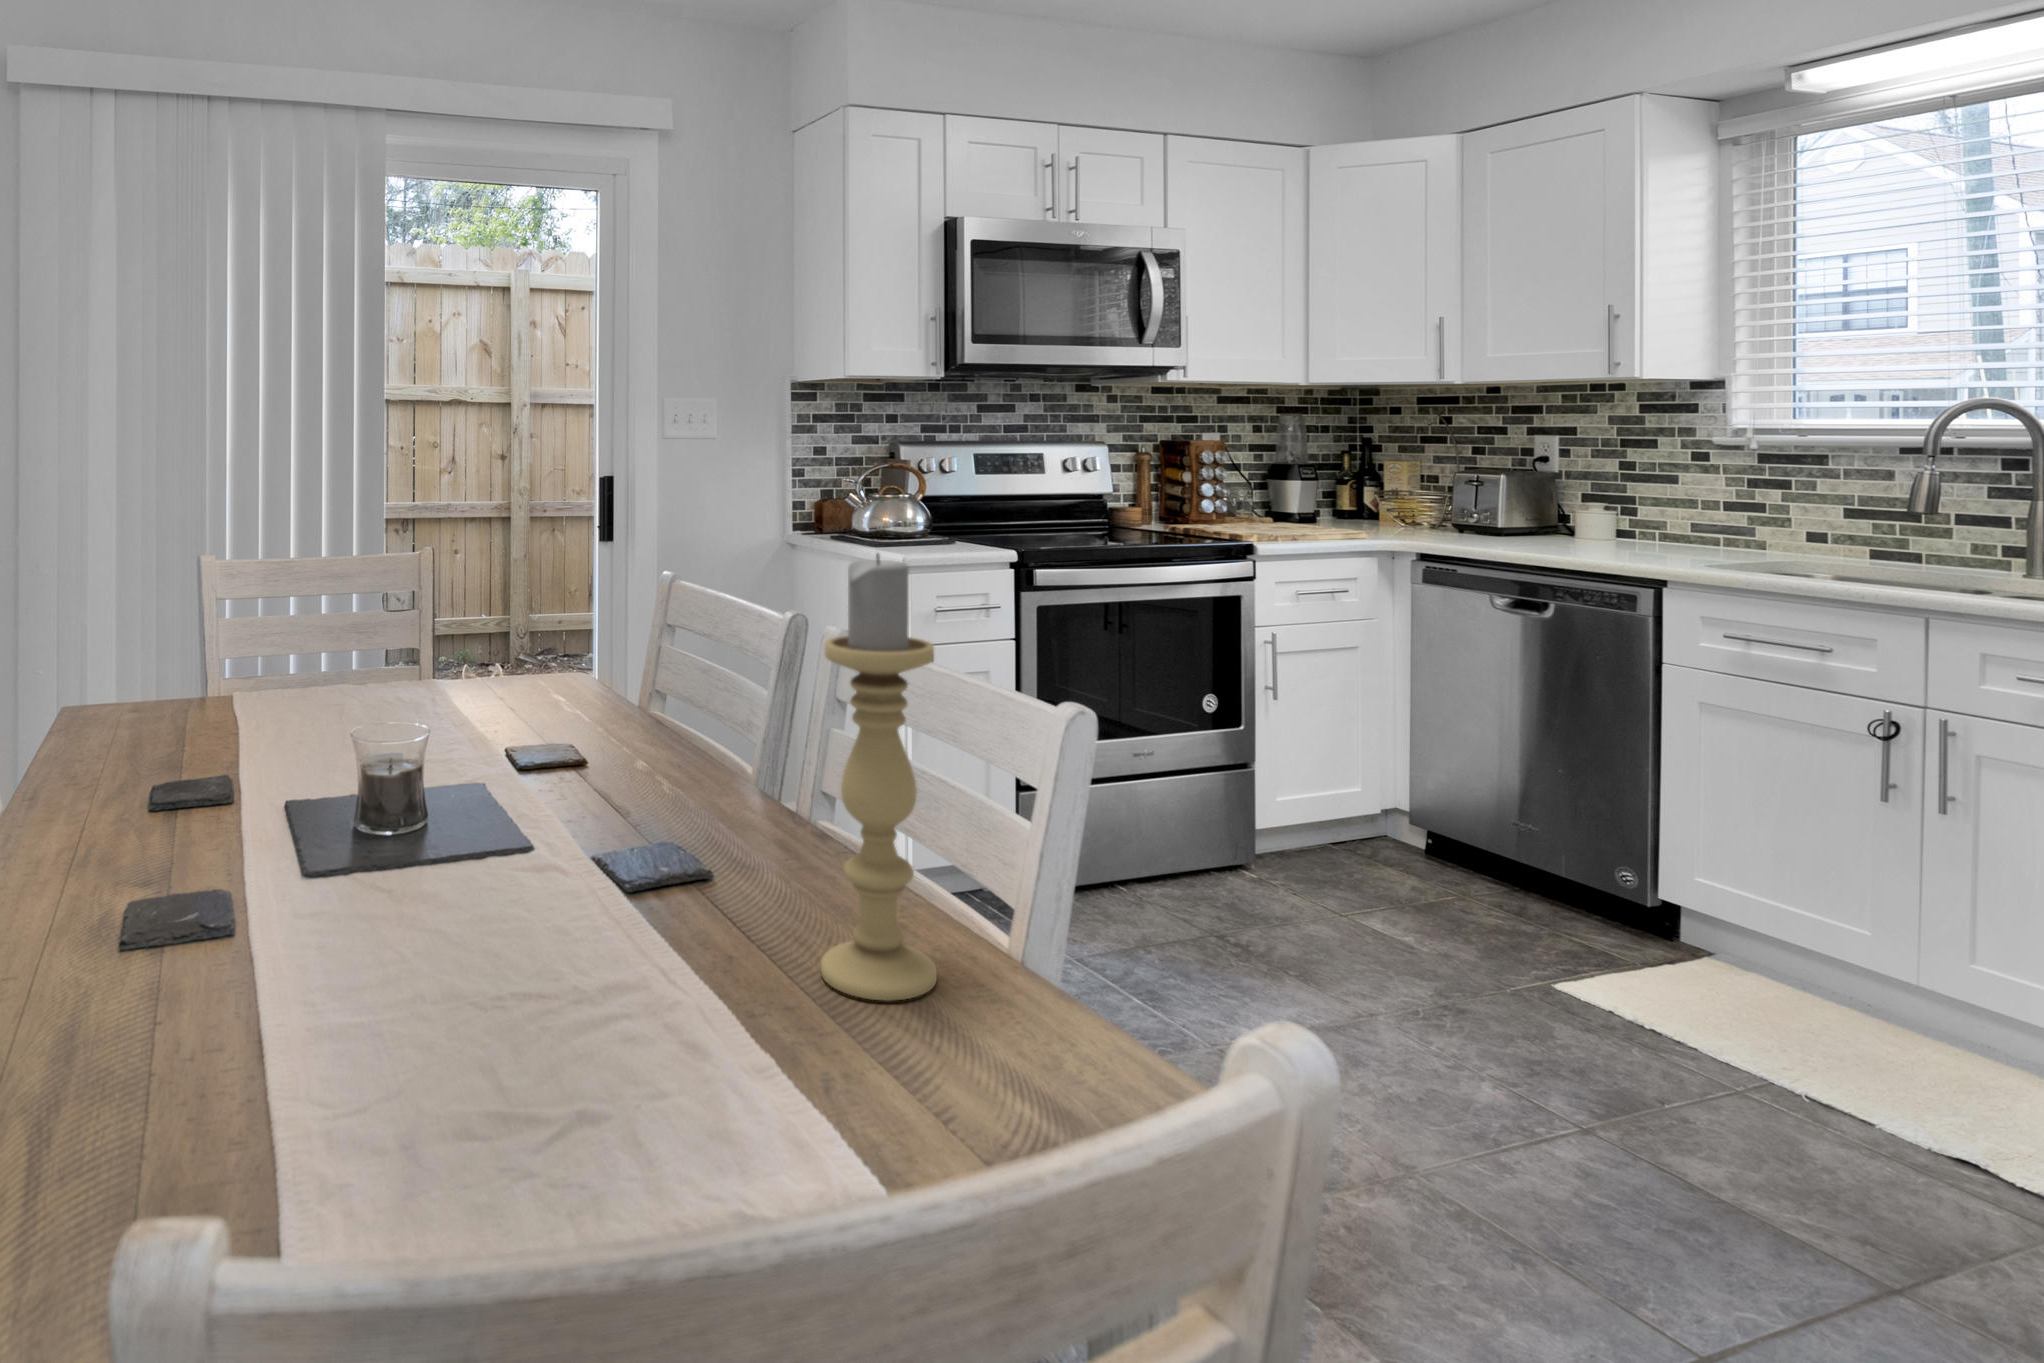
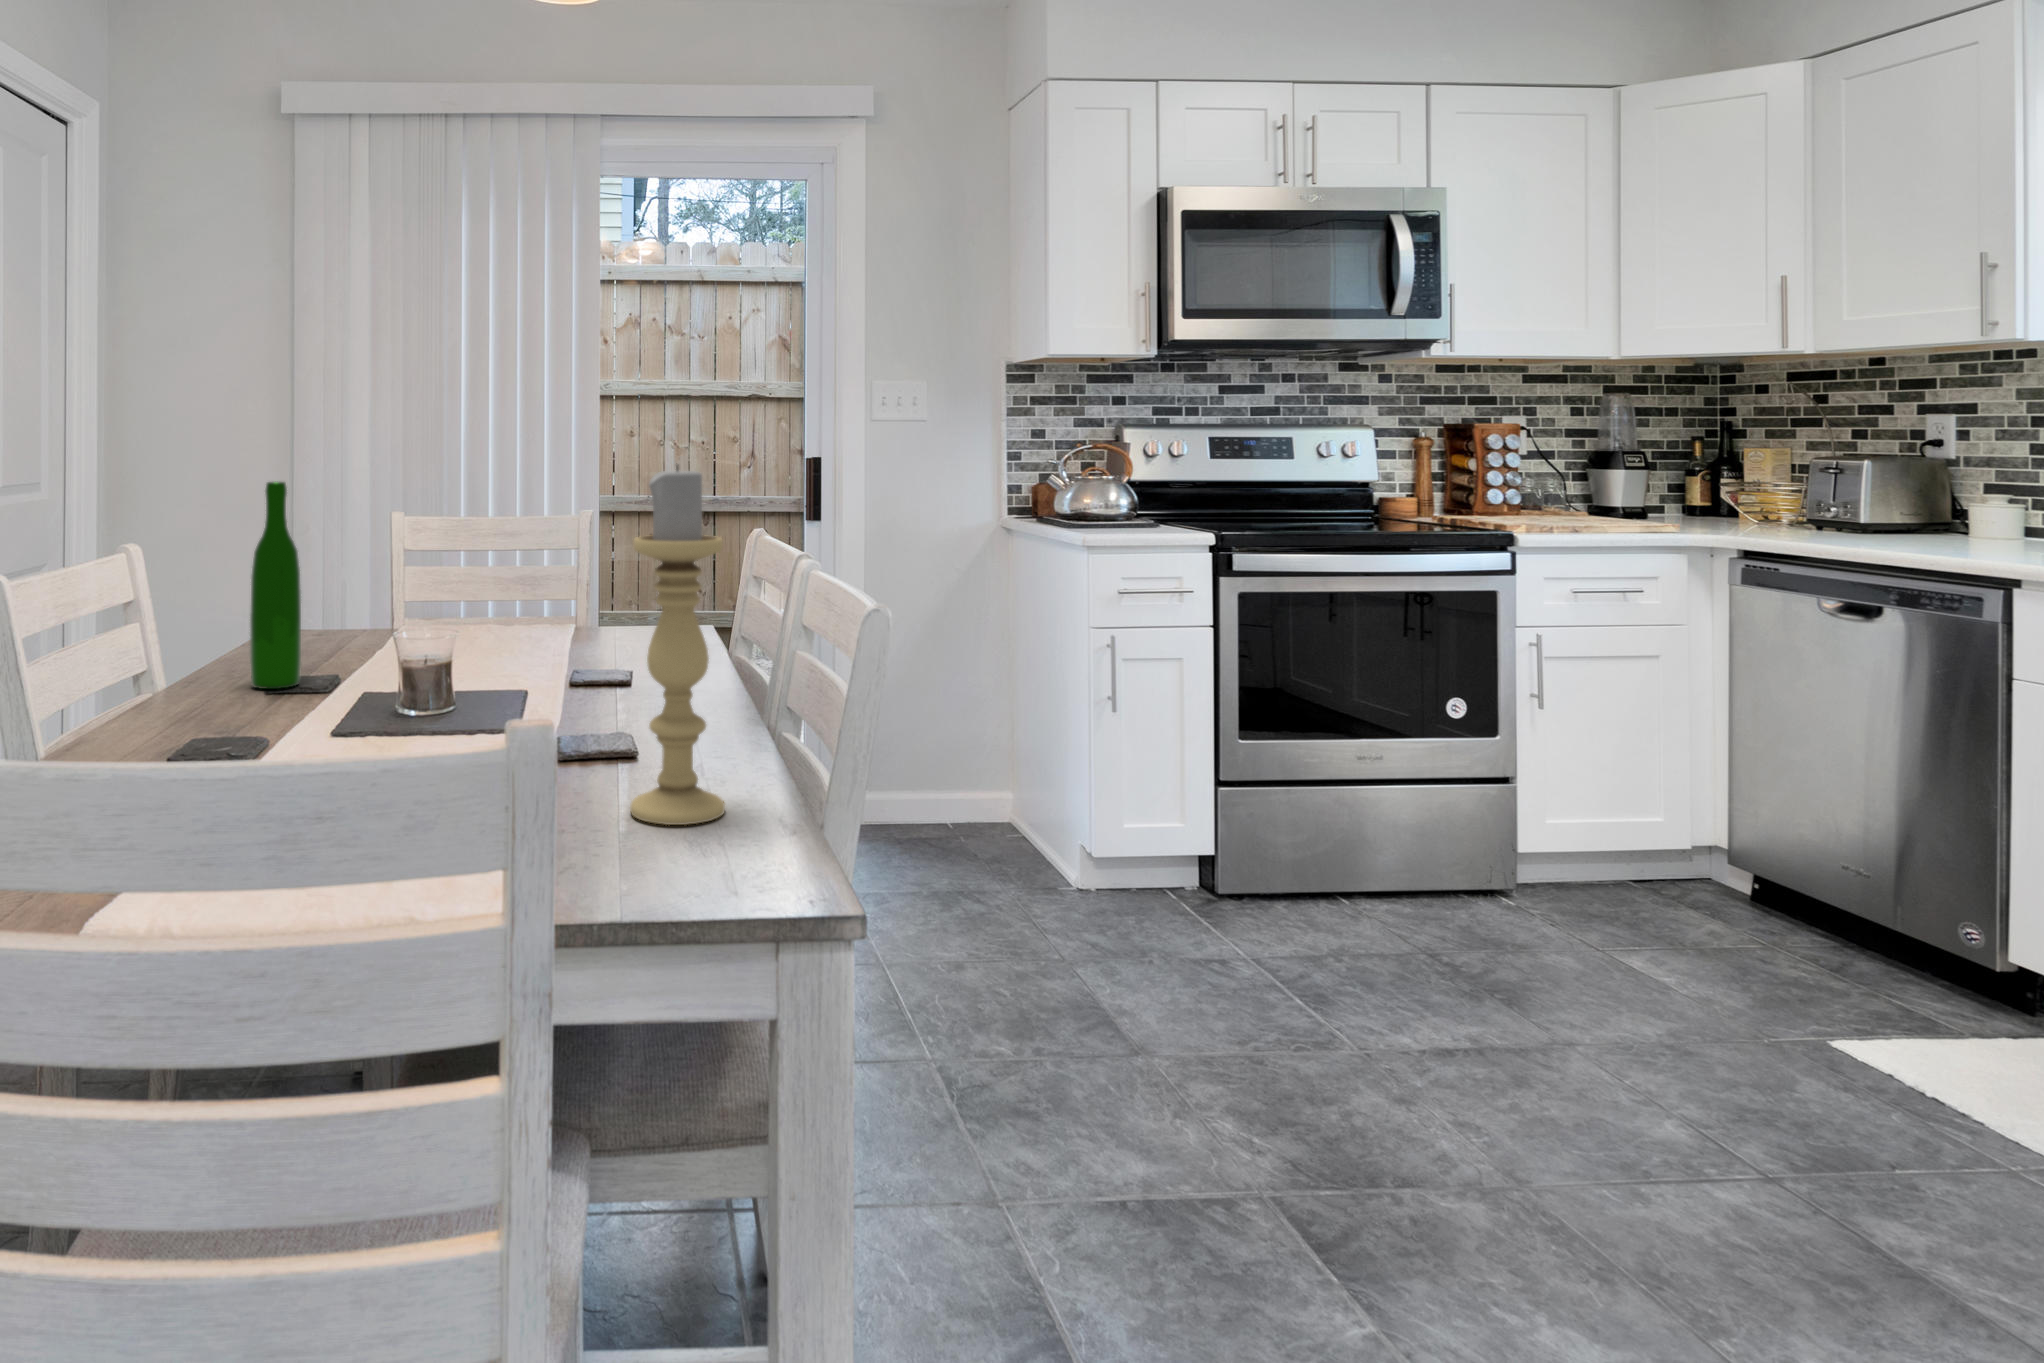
wine bottle: none [144,550,209,813] -> present [250,482,301,689]

